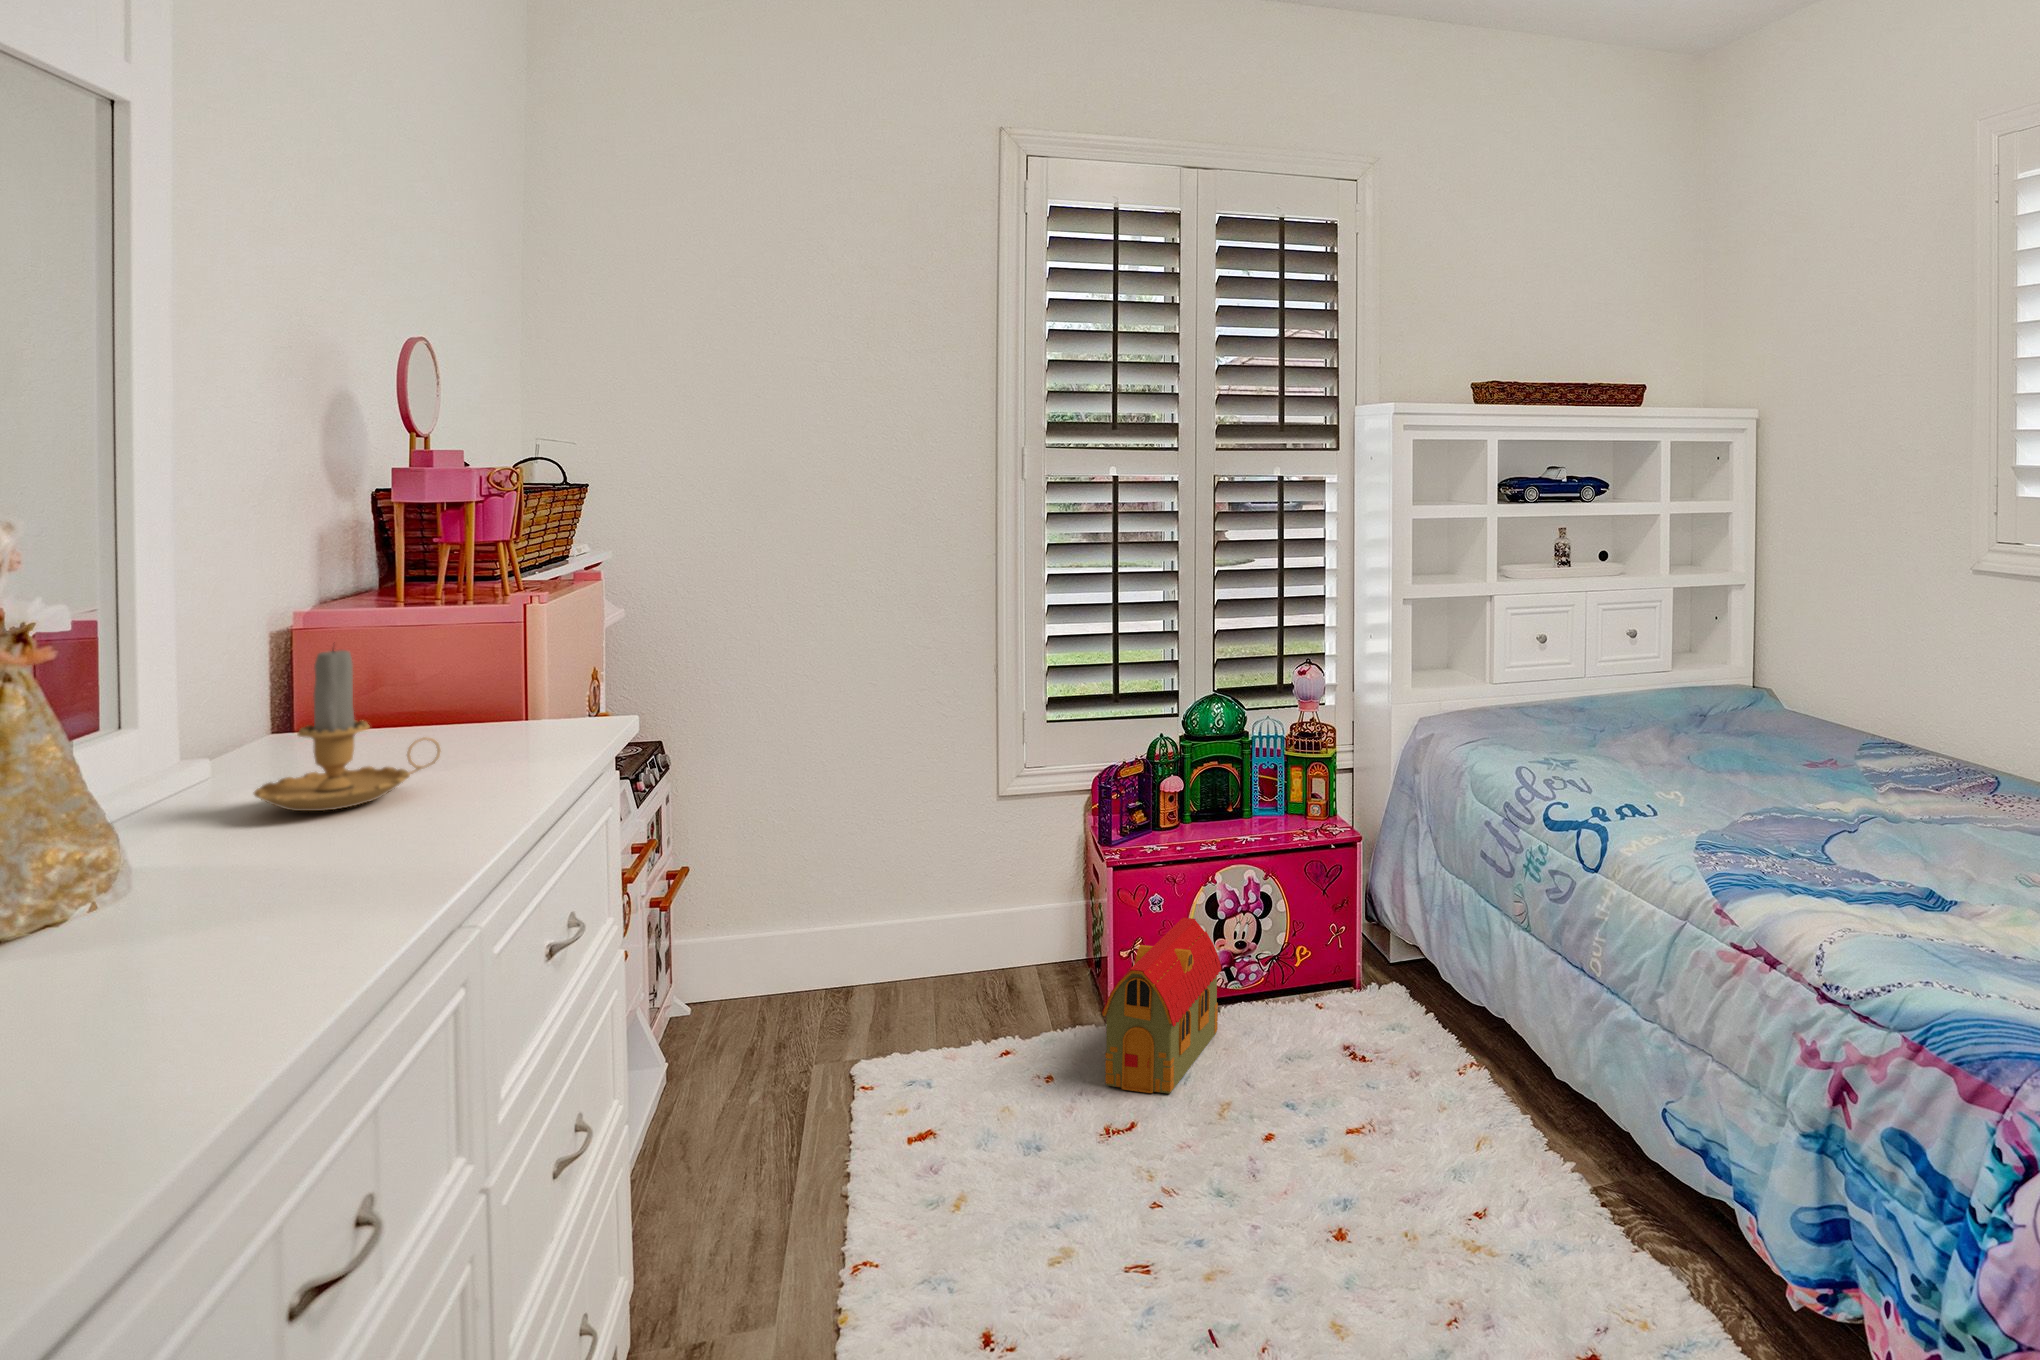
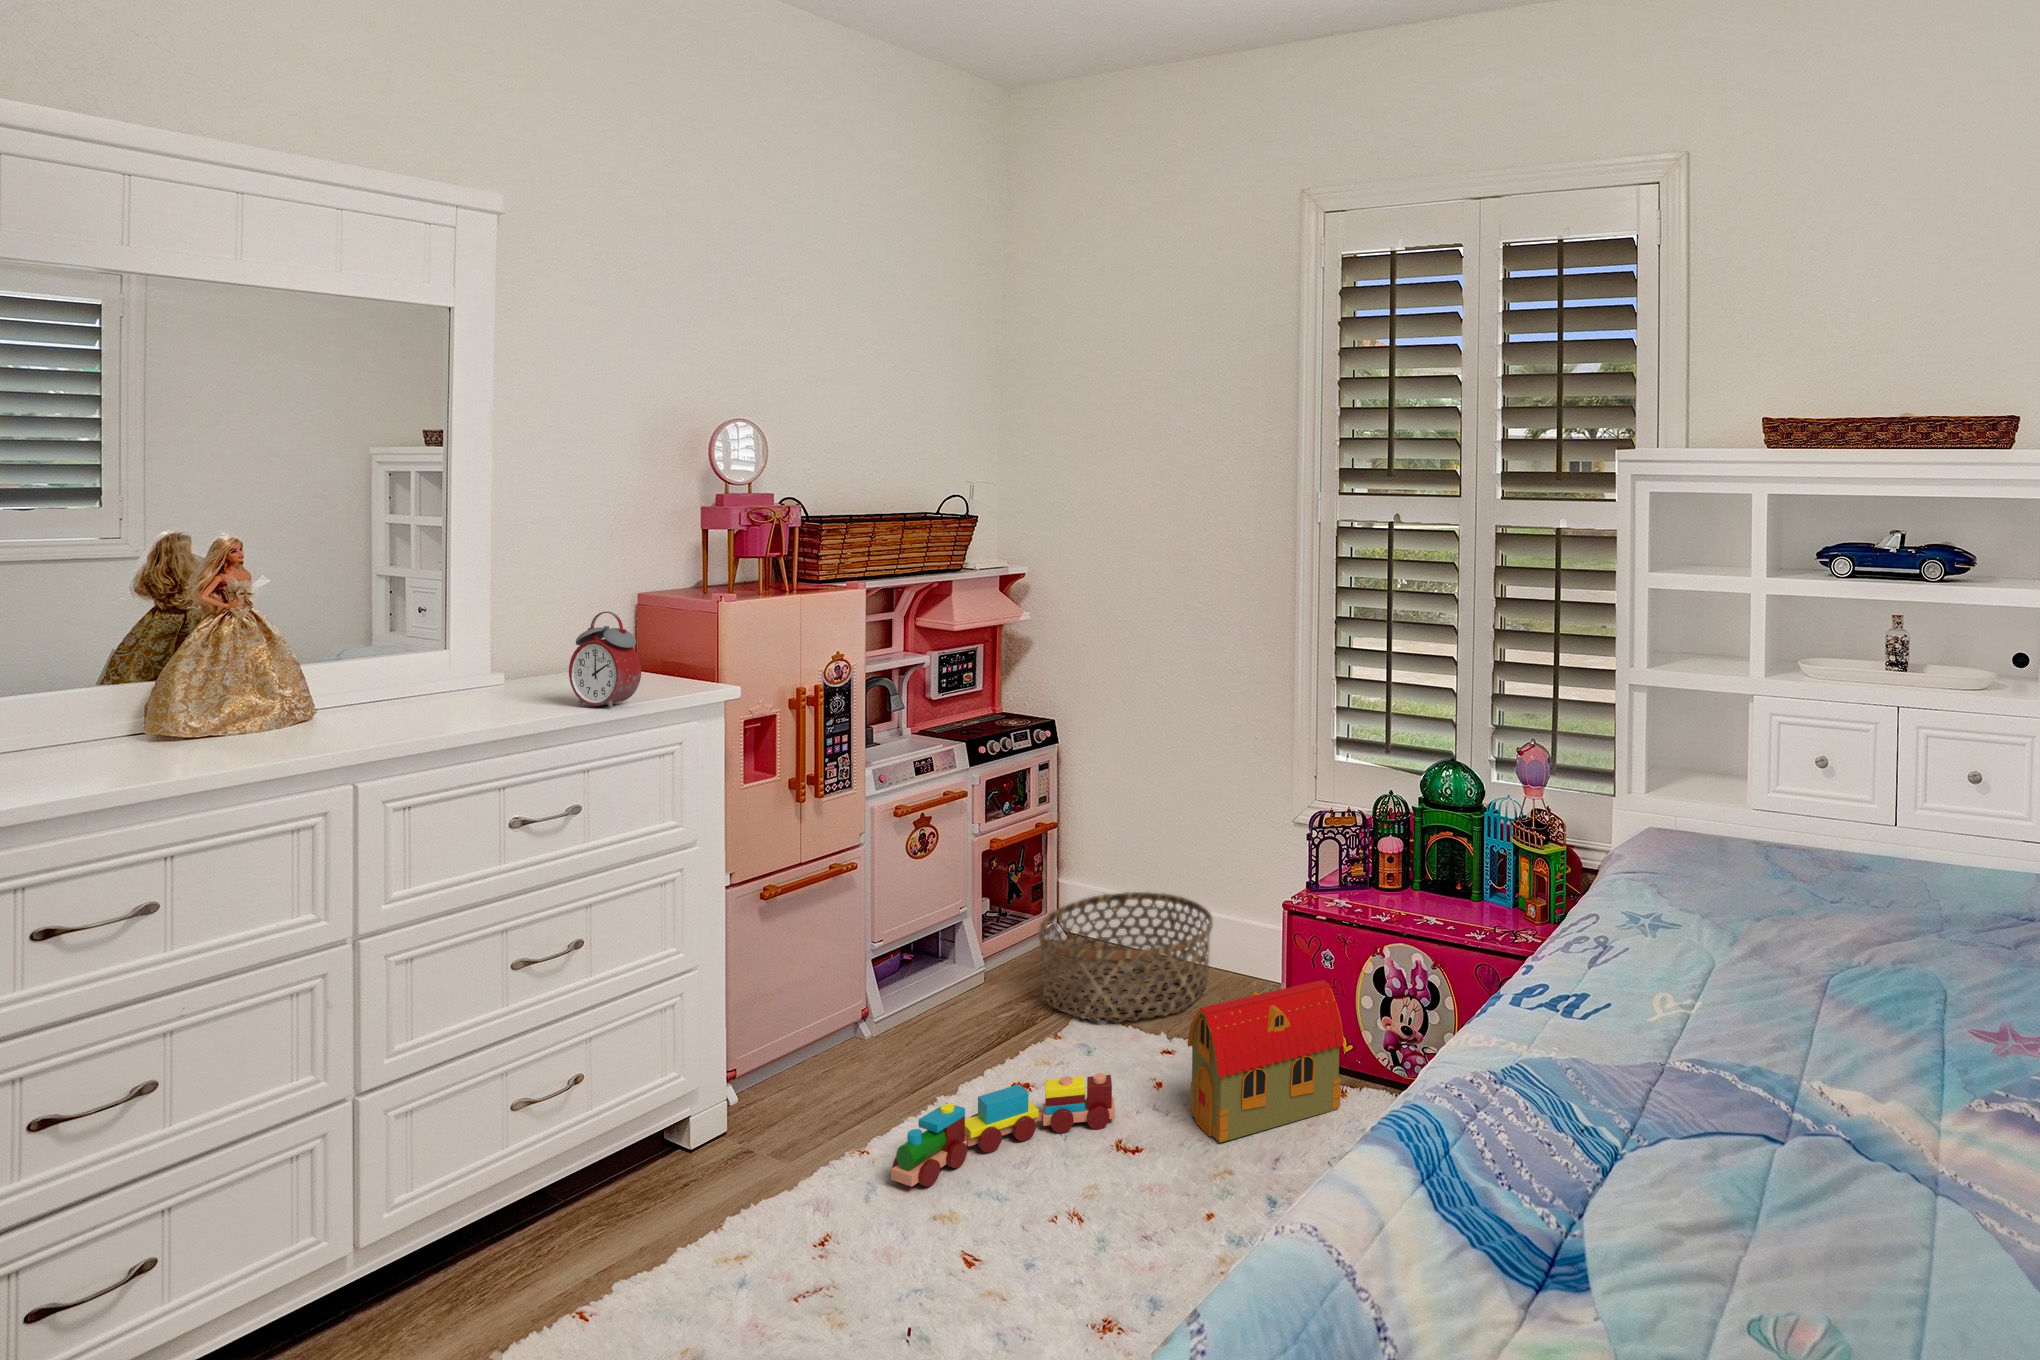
alarm clock: none [454,612,573,758] -> present [569,611,641,708]
candle: present [254,650,440,811] -> none [411,621,515,722]
basket: none [741,907,955,1065] -> present [1039,892,1213,1022]
toy train: none [913,1075,1050,1259] -> present [891,1073,1115,1187]

